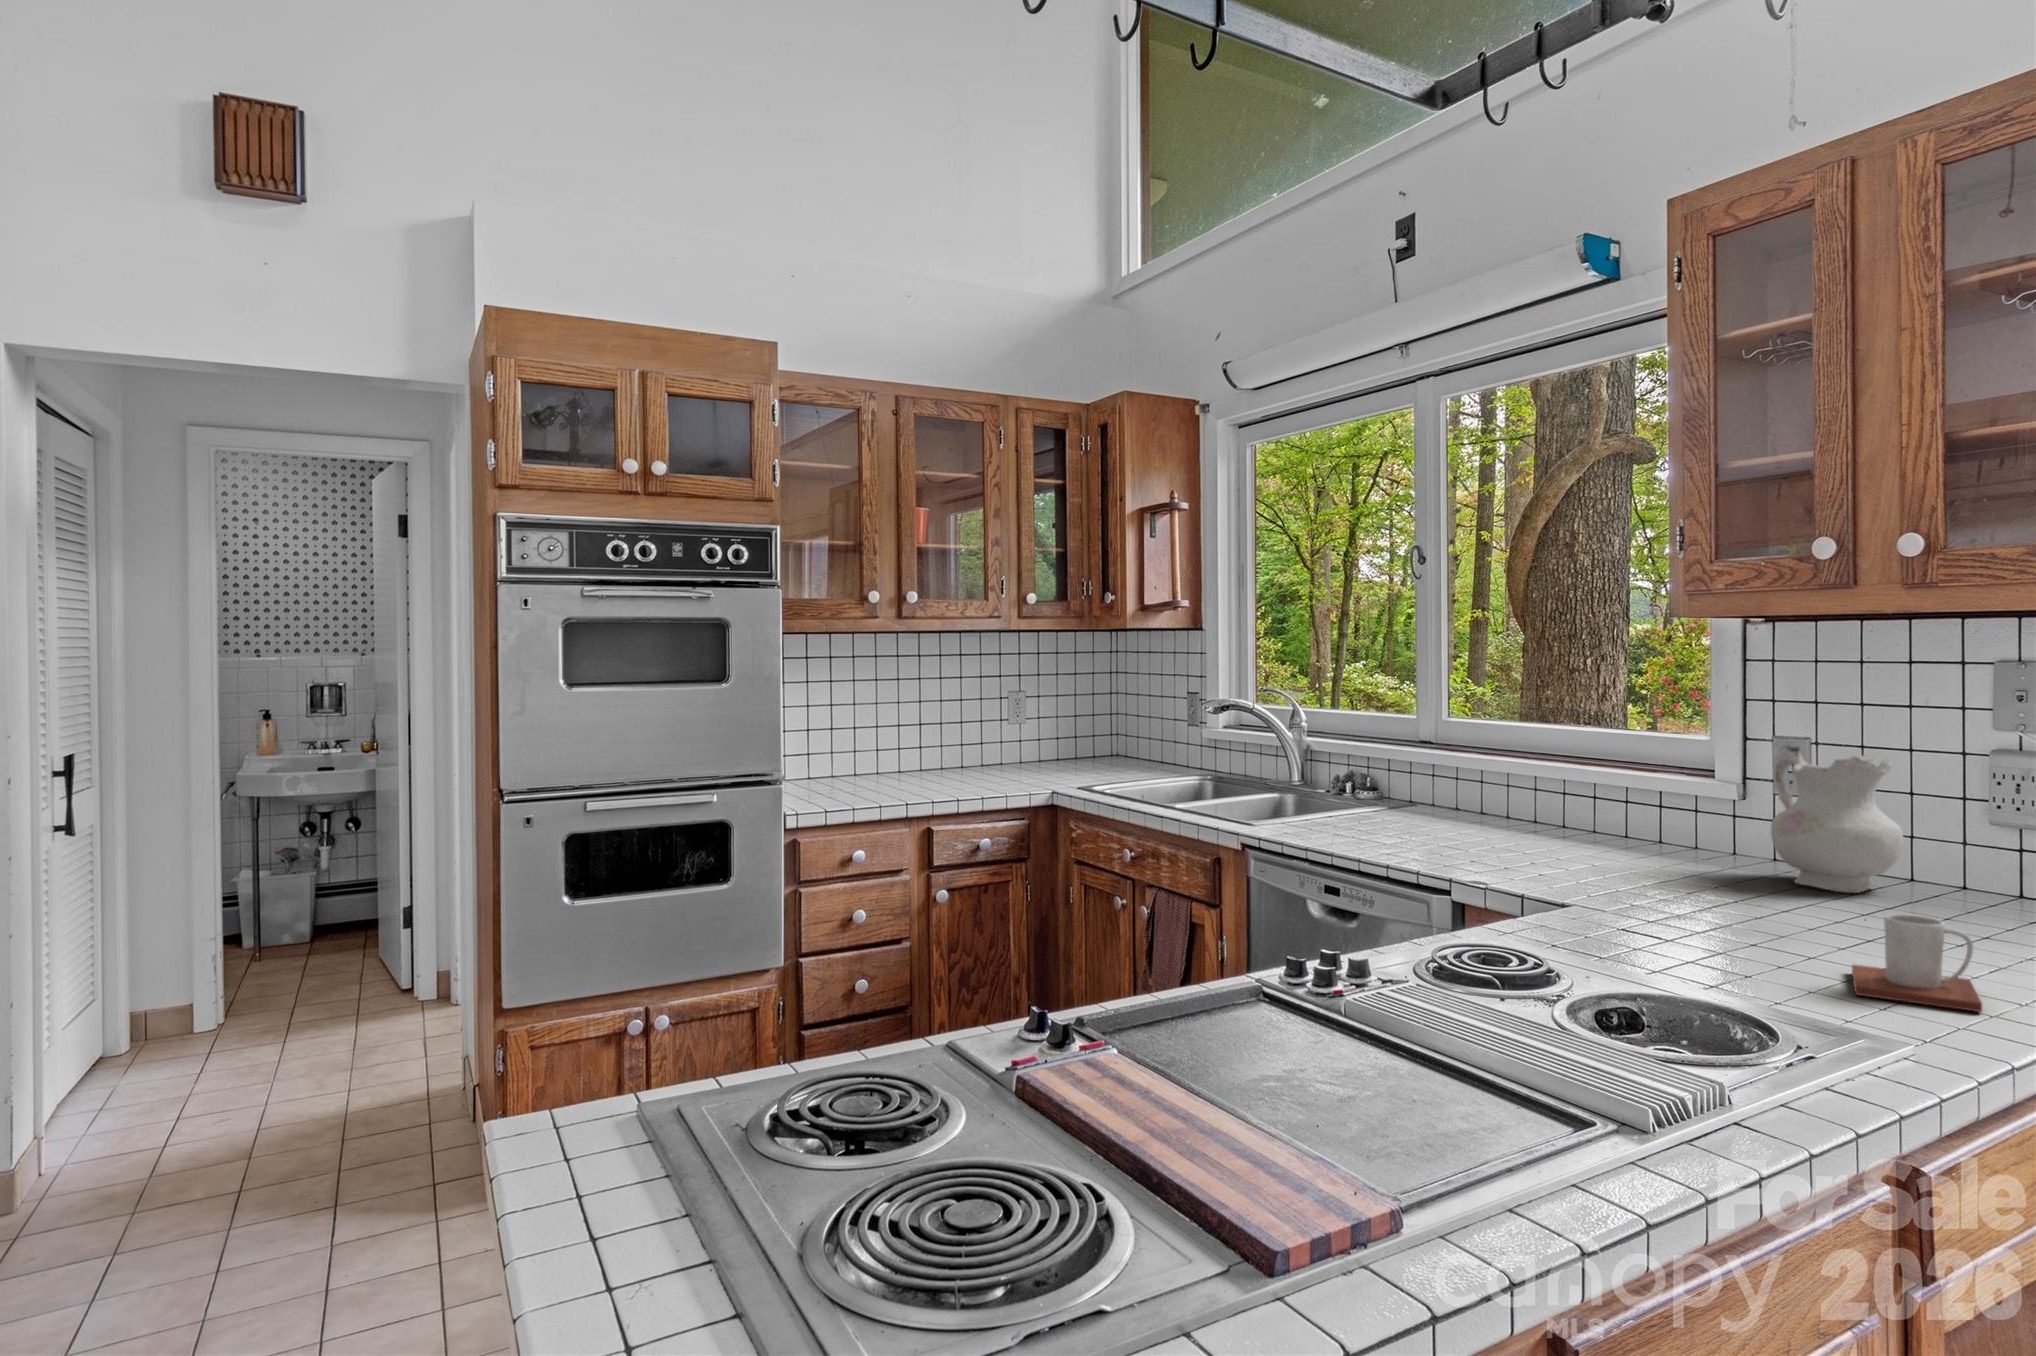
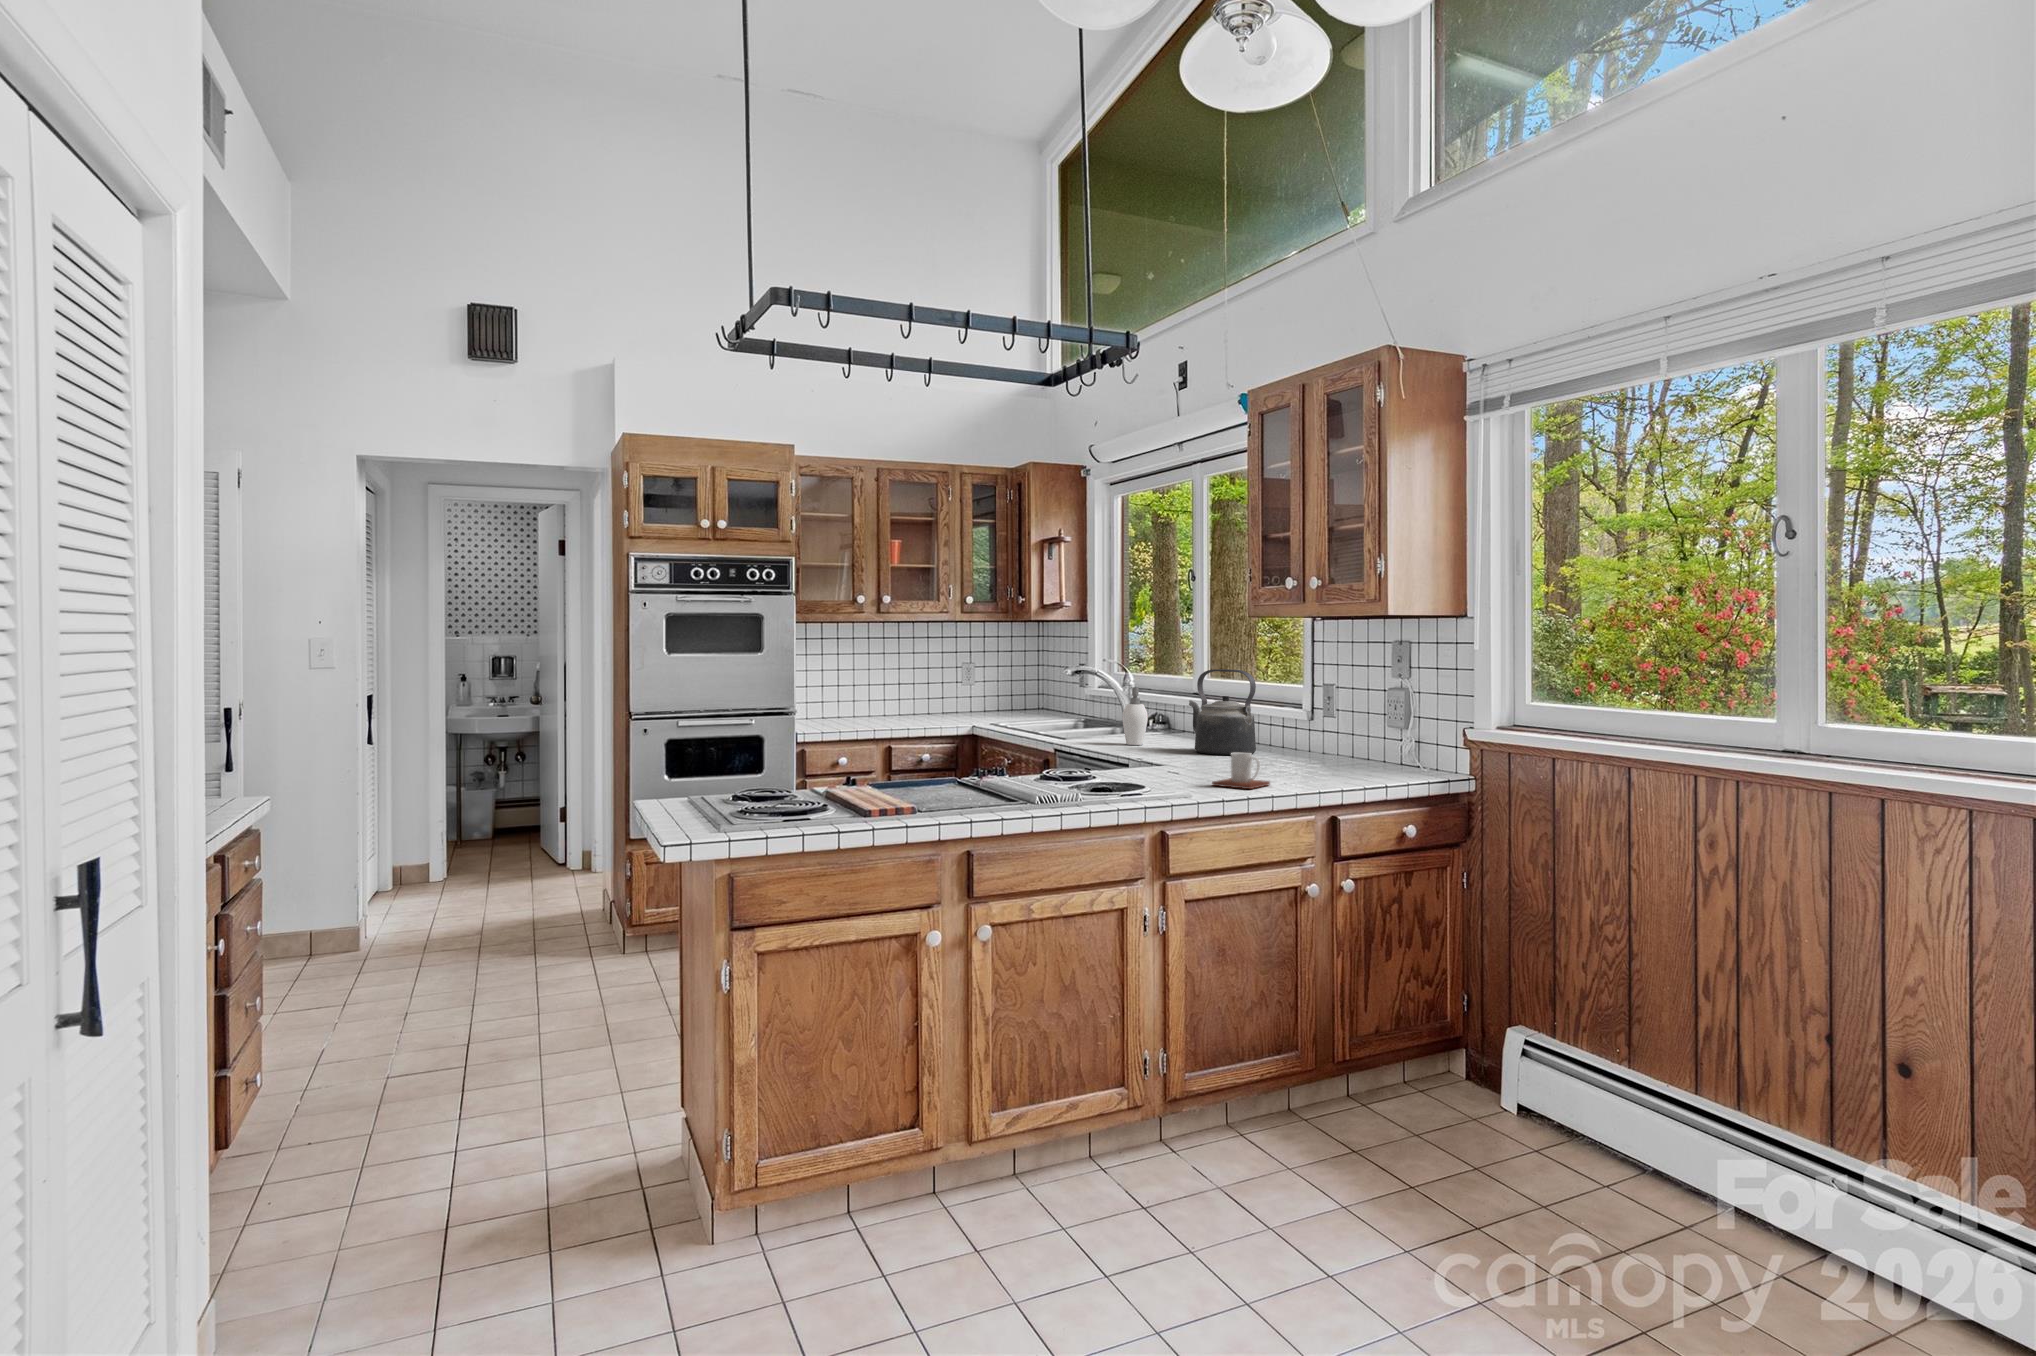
kettle: none [1504,710,1655,865] -> present [1189,669,1256,755]
soap dispenser: none [1367,739,1428,839] -> present [1122,687,1149,745]
ceramic pitcher: present [1771,745,1903,893] -> none [1296,687,1356,764]

